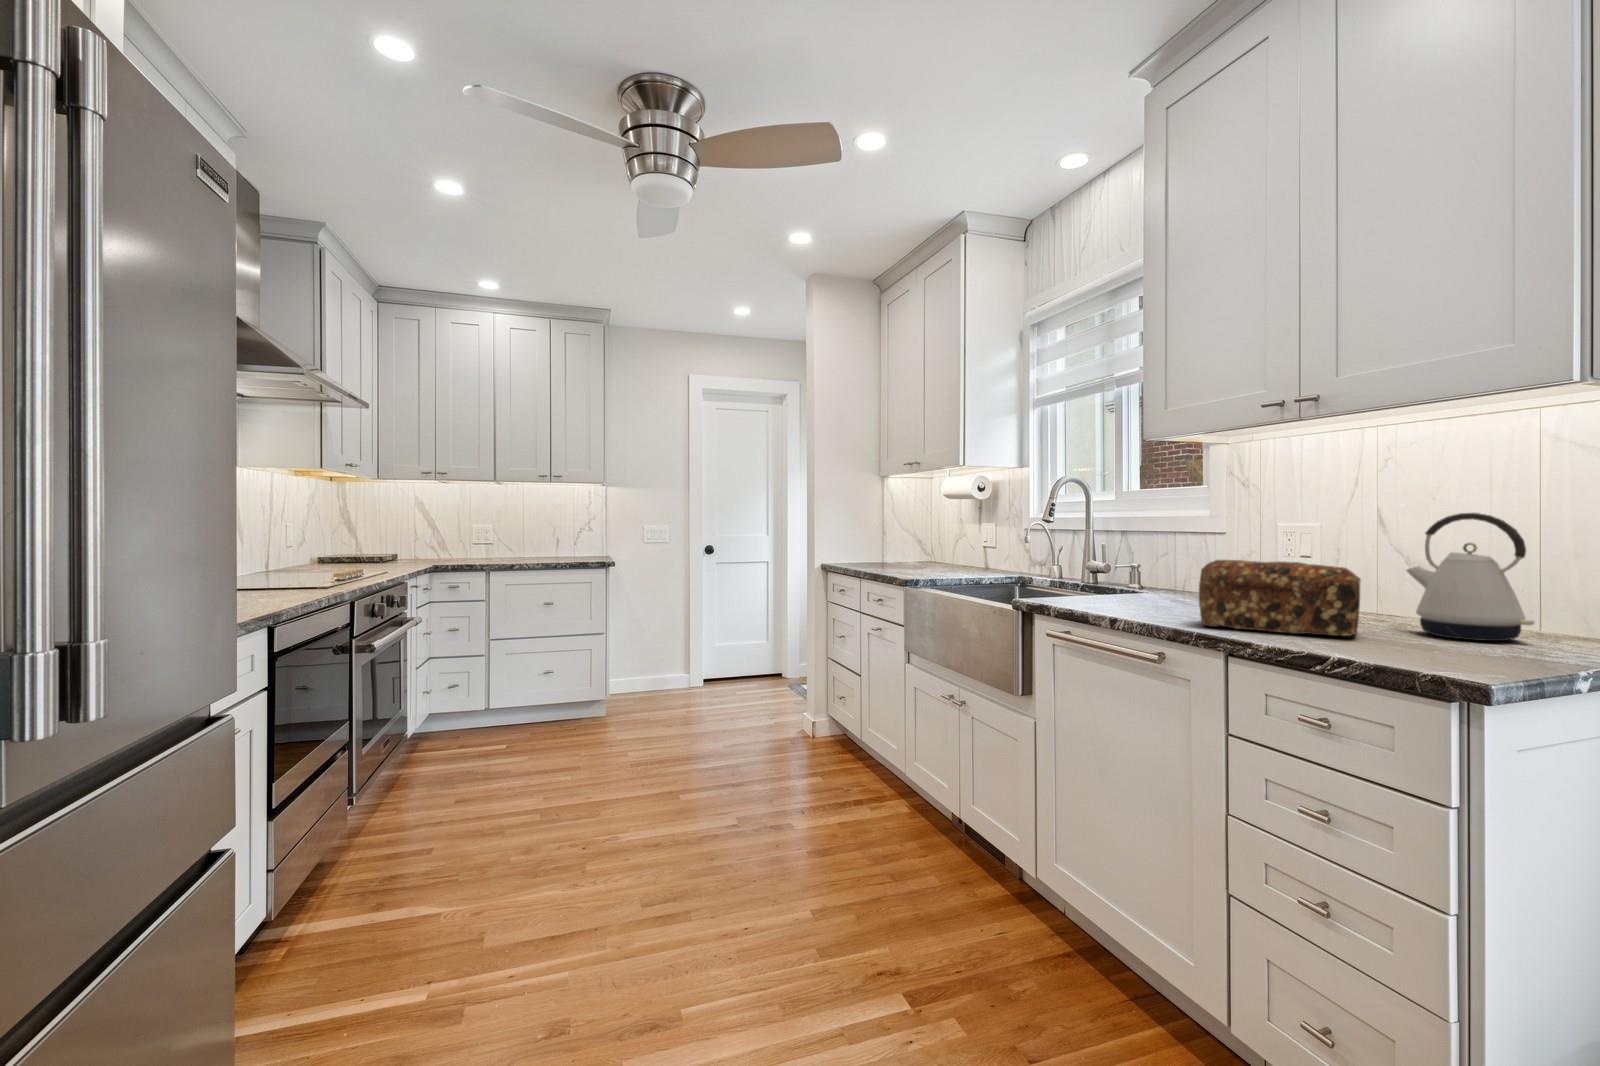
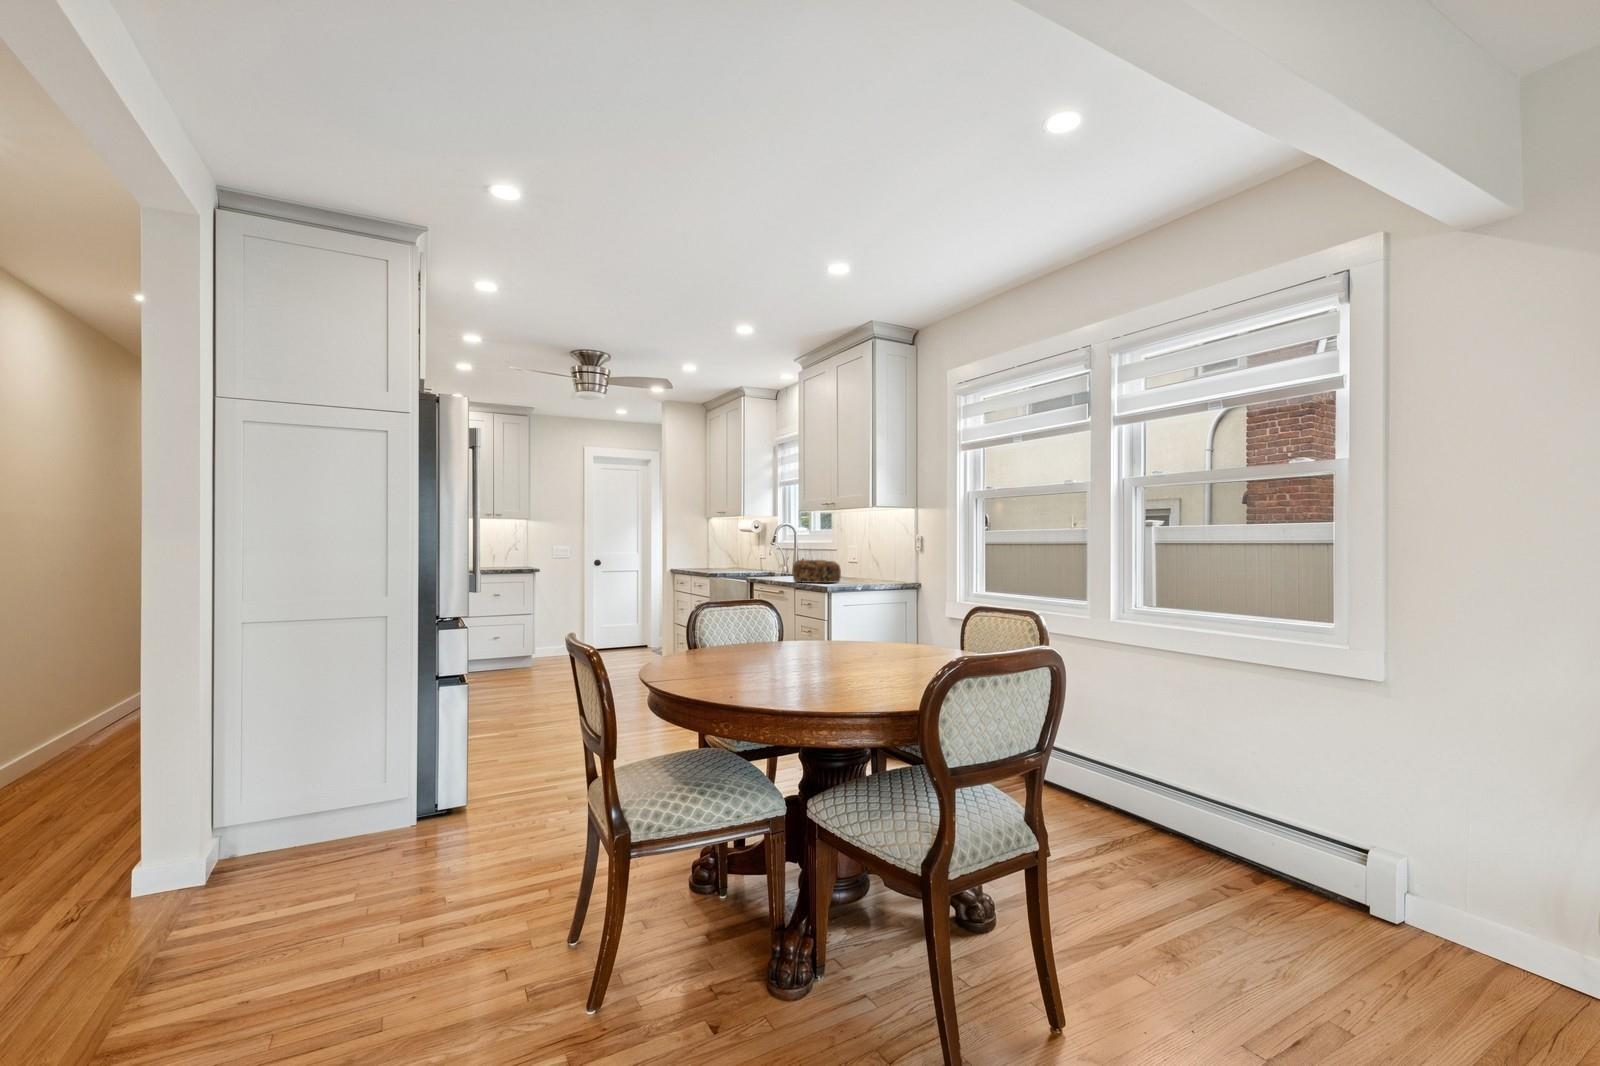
kettle: present [1407,513,1534,641] -> none [856,543,881,583]

